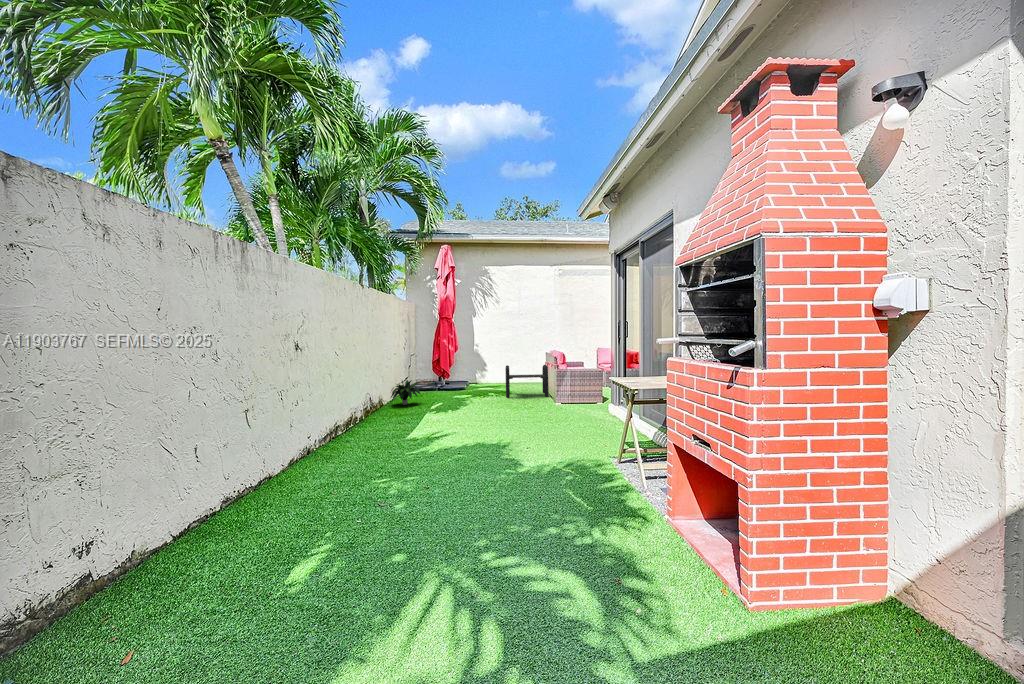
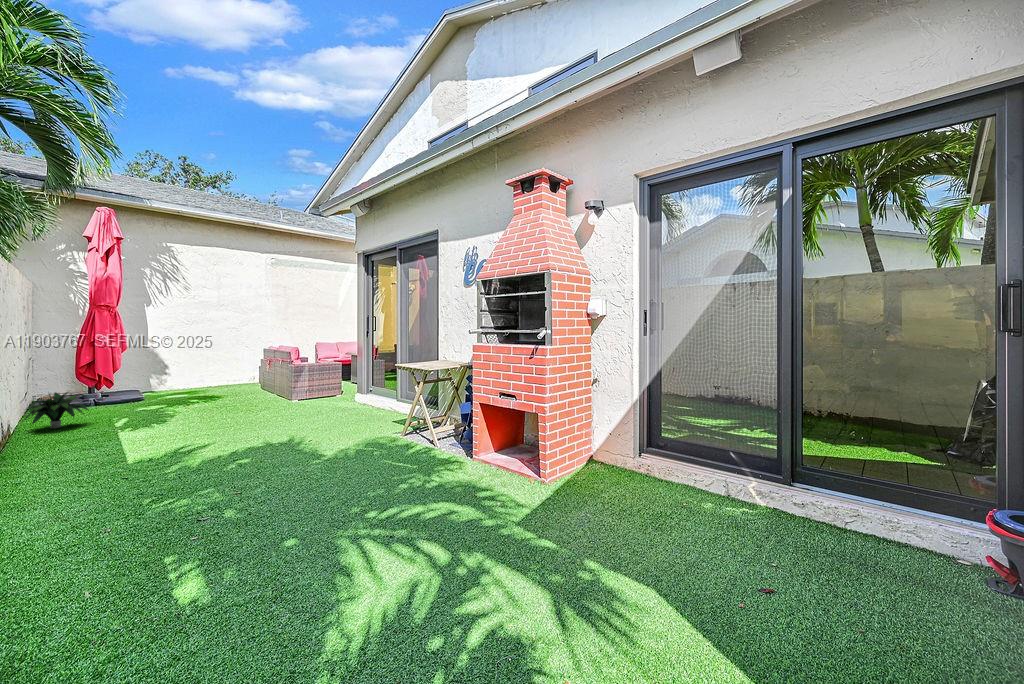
bench: present [505,365,549,397] -> none [218,363,280,403]

